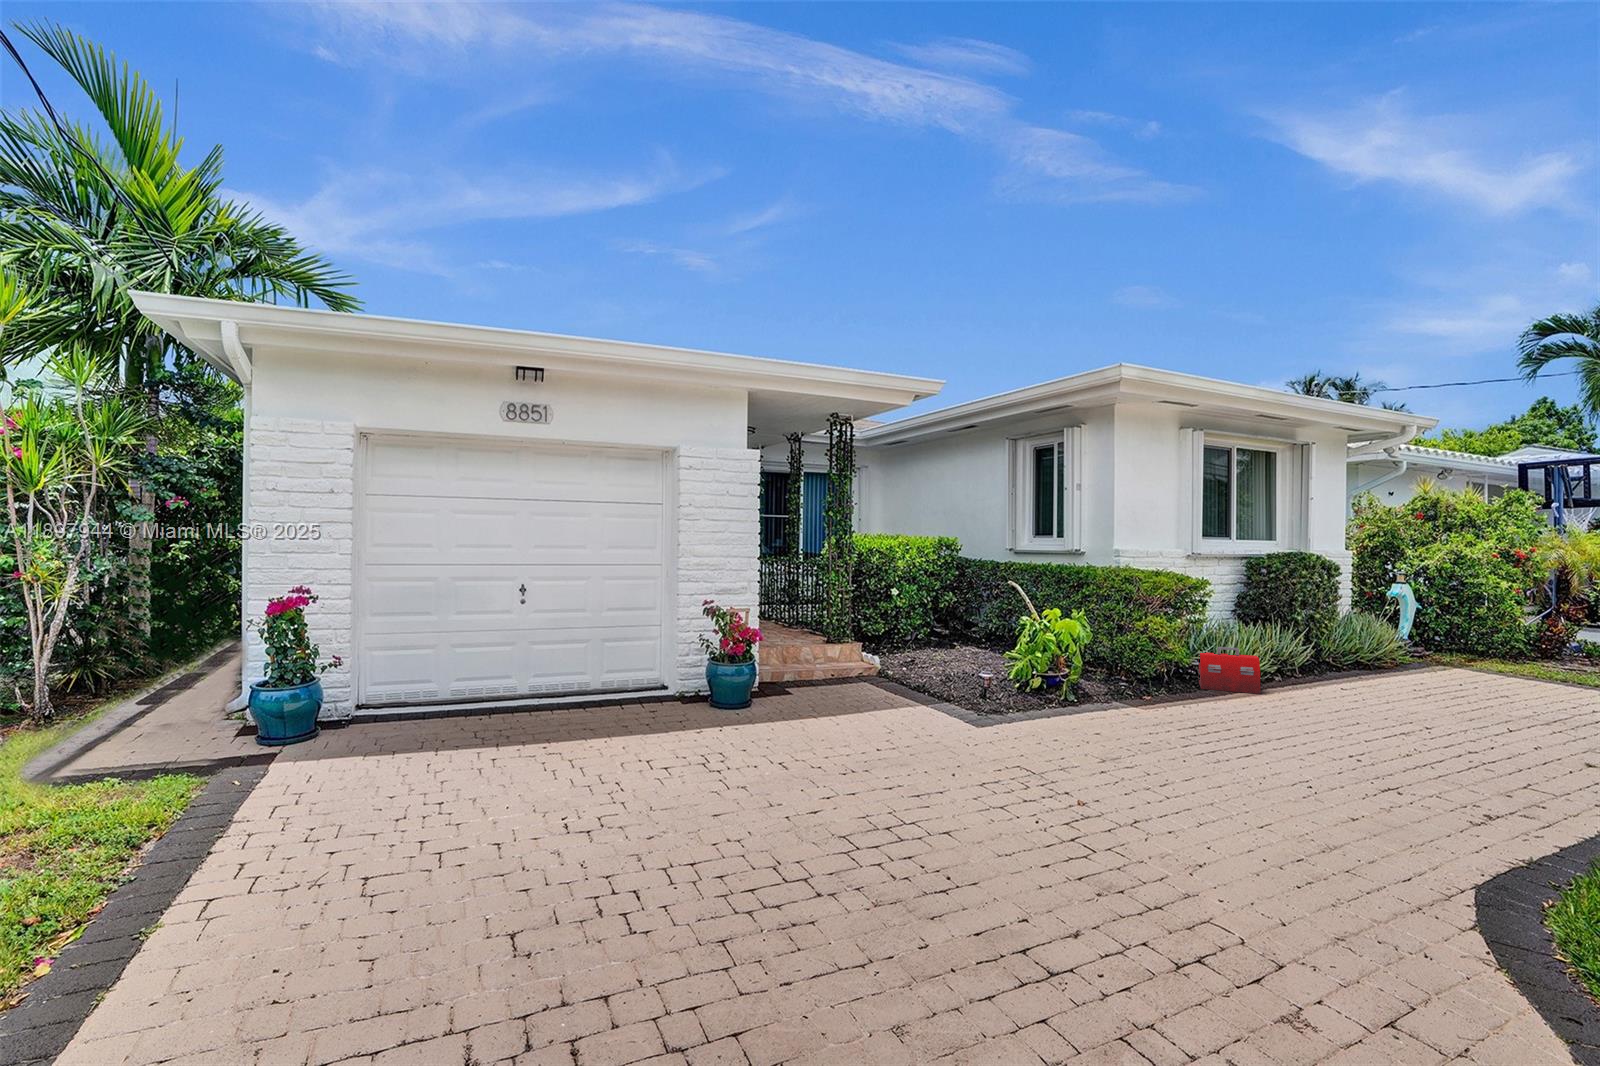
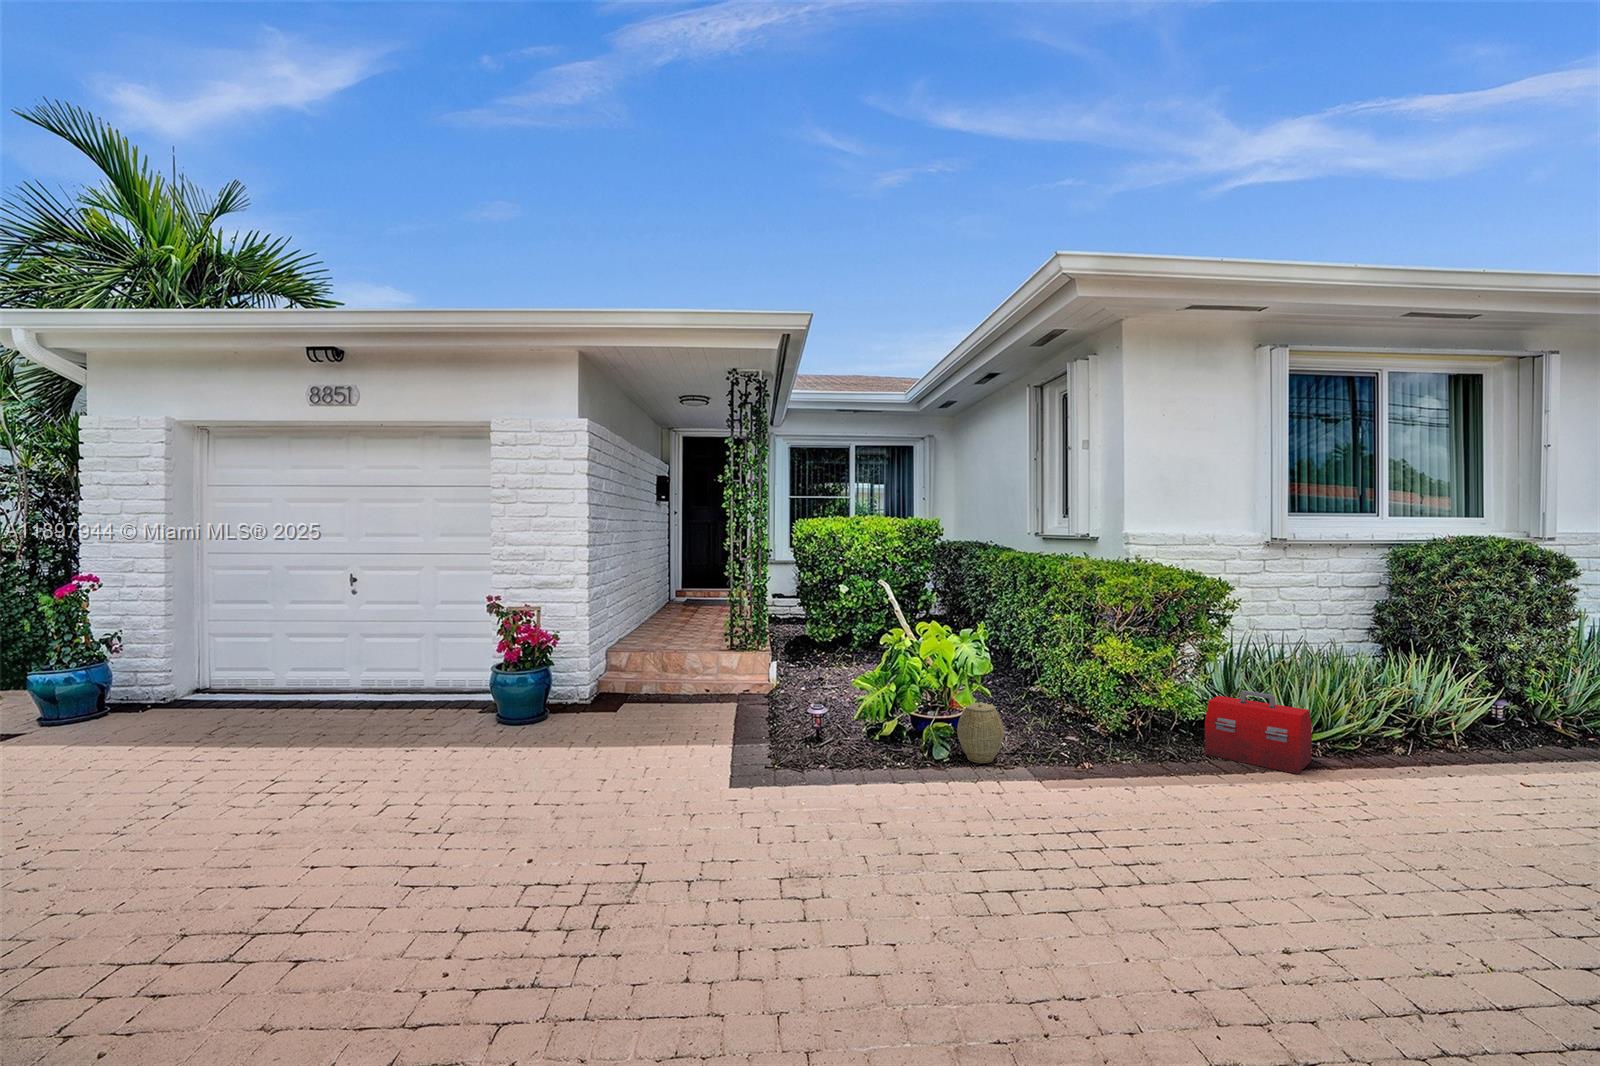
woven basket: none [1076,663,1109,703] -> present [957,703,1004,763]

